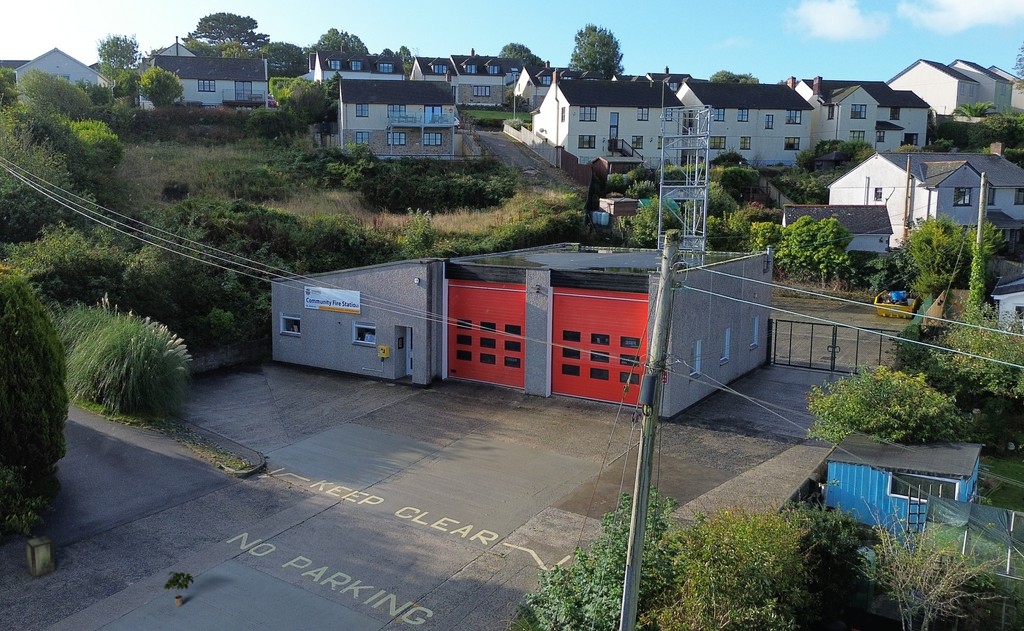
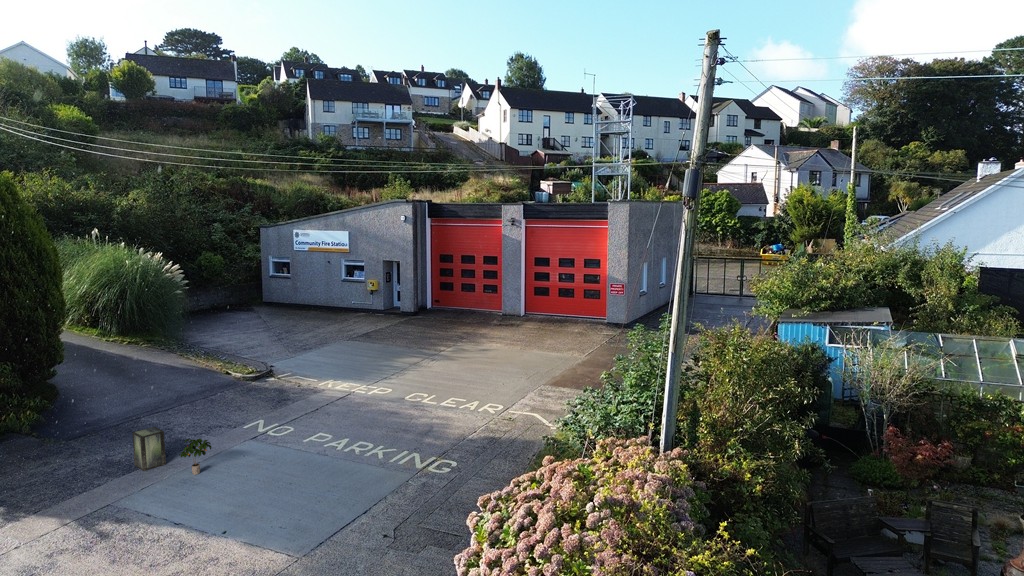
storage box: present [25,535,55,578] -> present [132,427,166,471]

